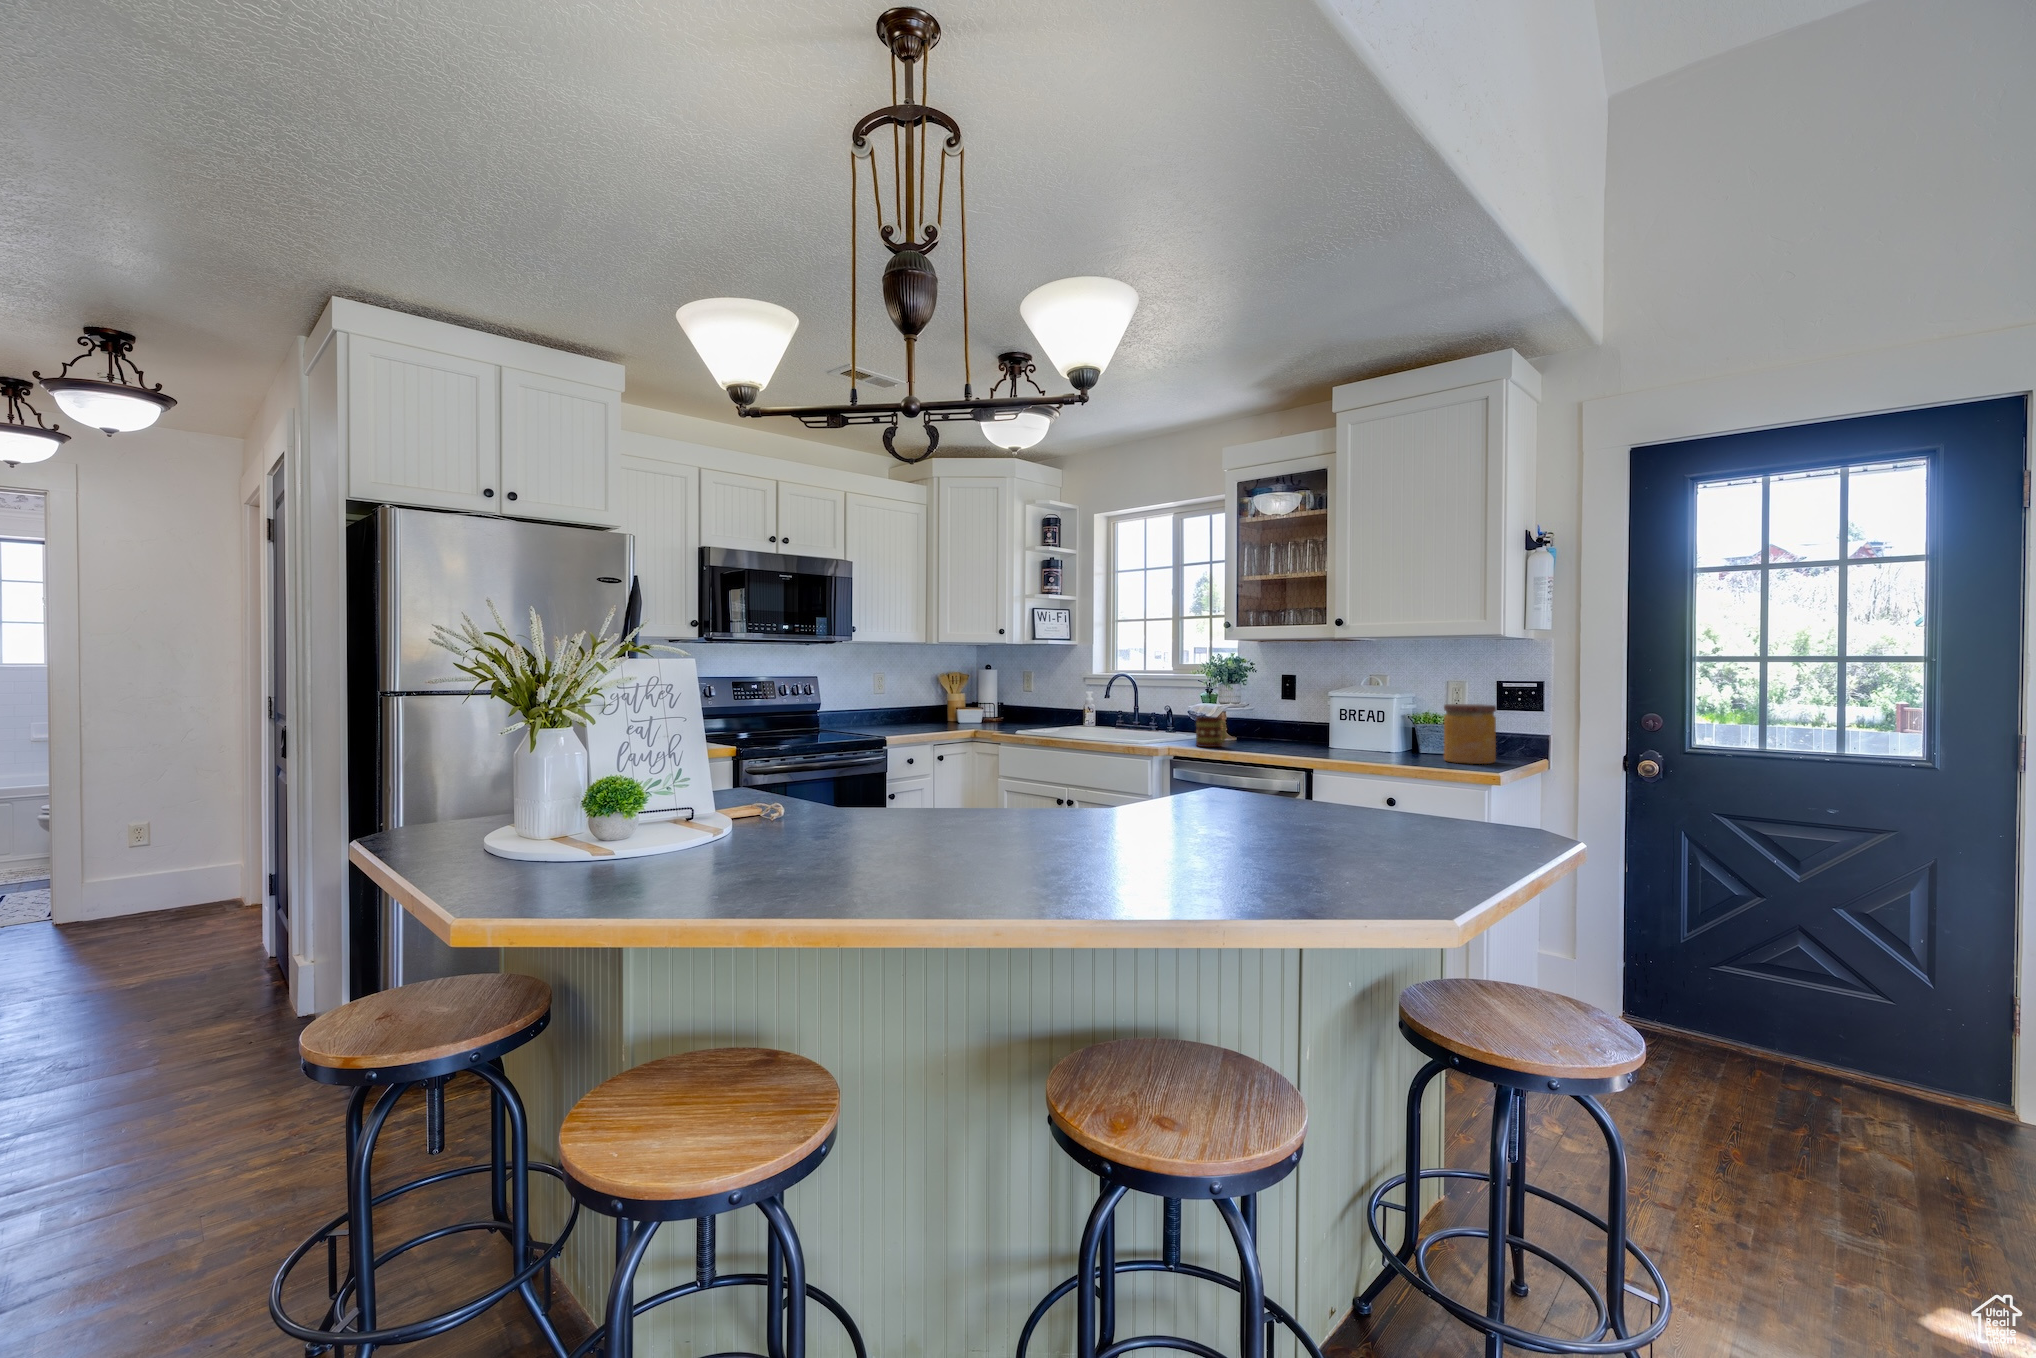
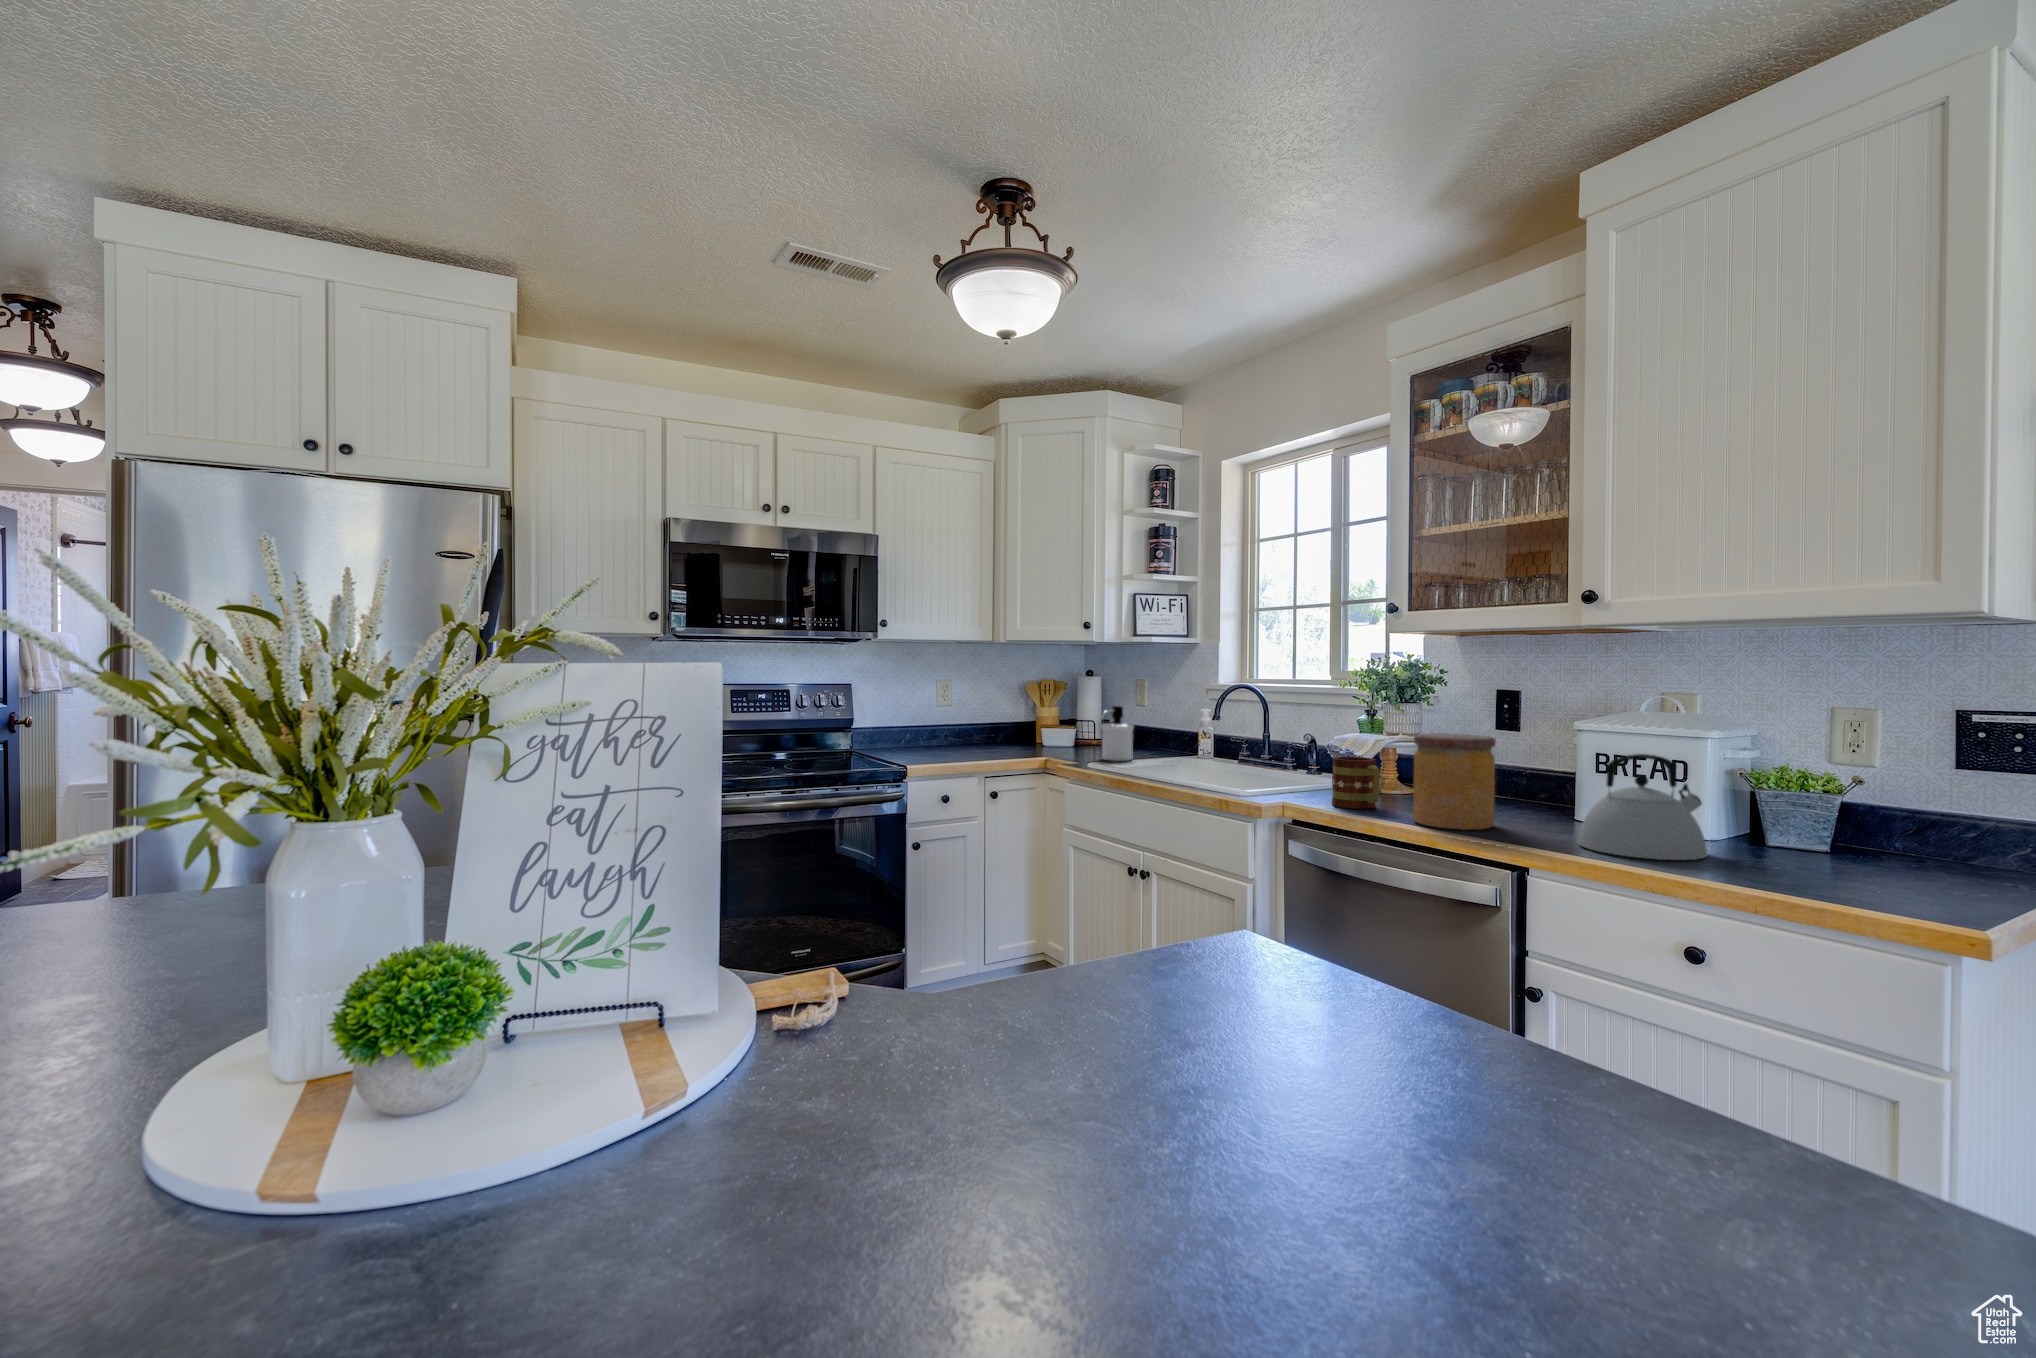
soap dispenser: none [1014,691,1038,730] -> present [1101,706,1134,761]
jar: present [1444,704,1496,764] -> present [1413,733,1496,830]
kettle: none [1335,706,1395,759] -> present [1578,754,1707,860]

